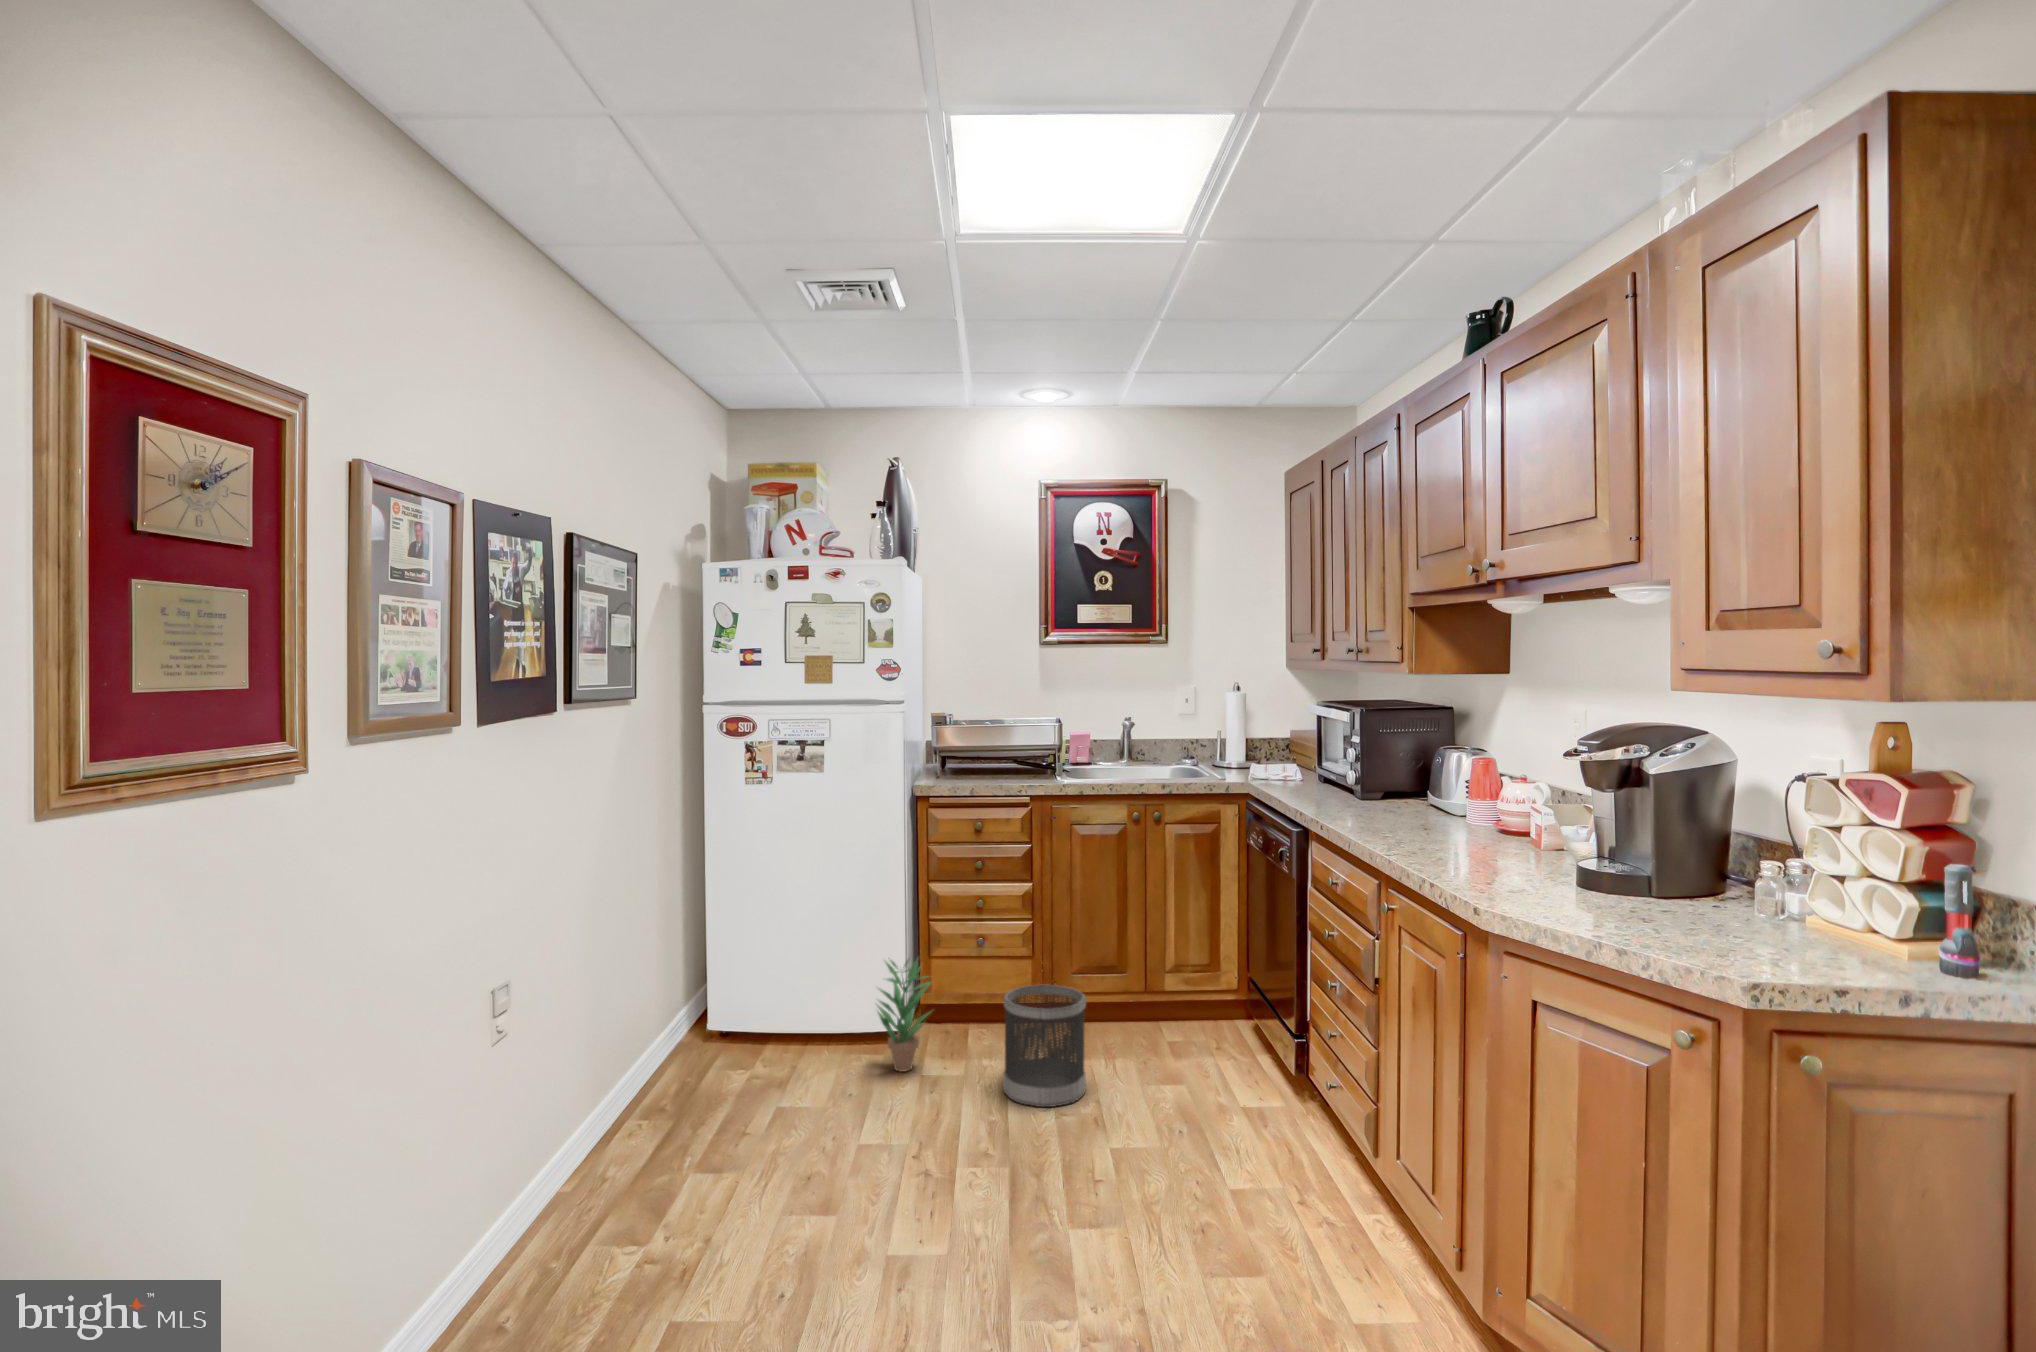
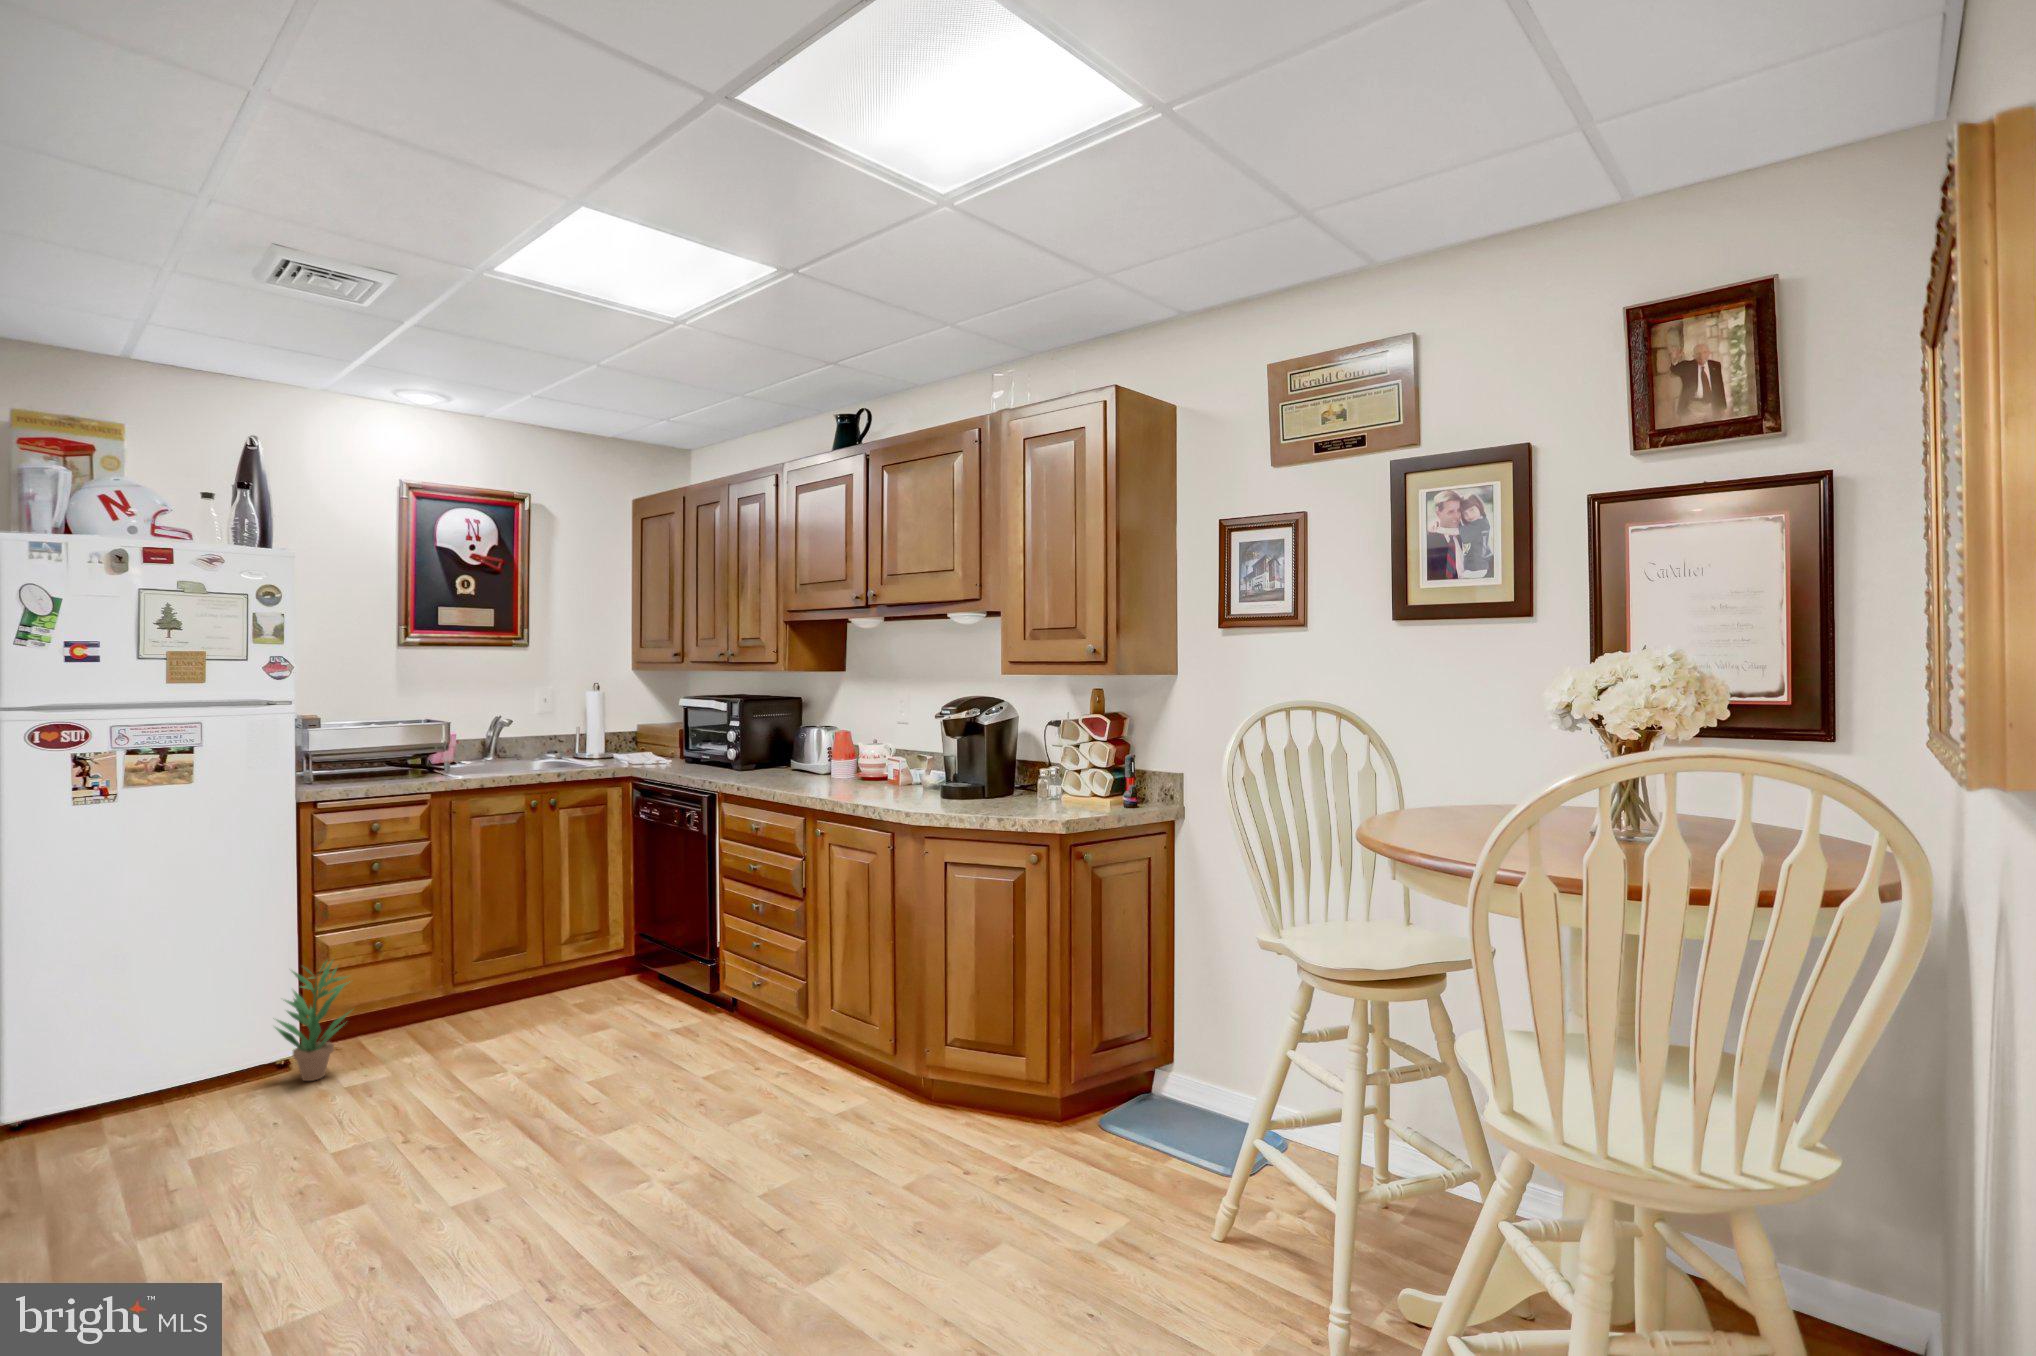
wastebasket: present [1003,985,1086,1107] -> none [444,958,528,1069]

